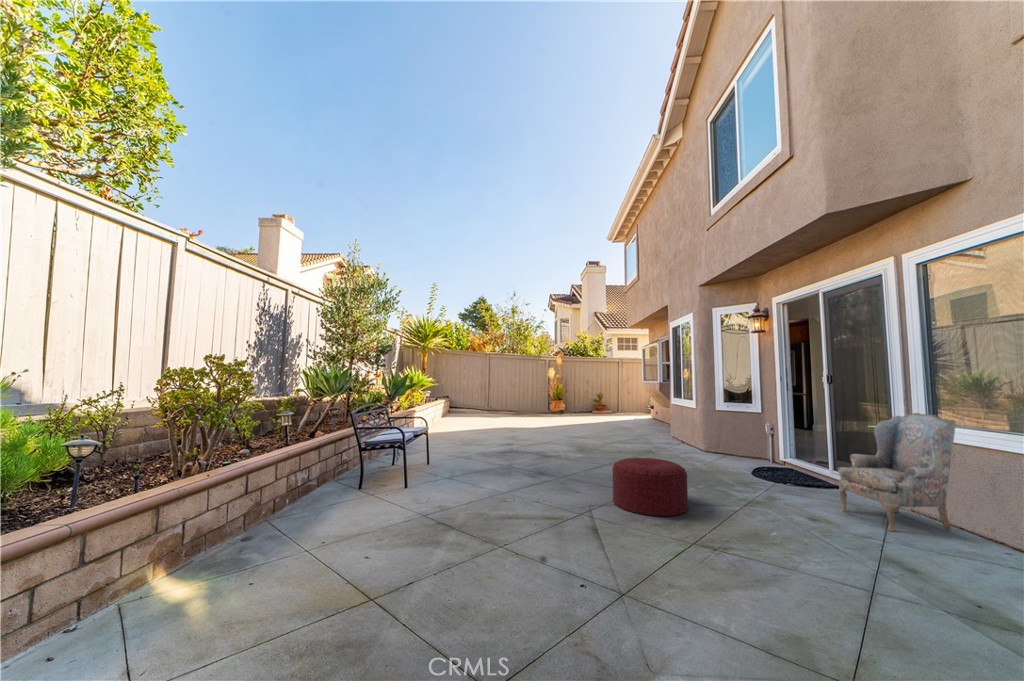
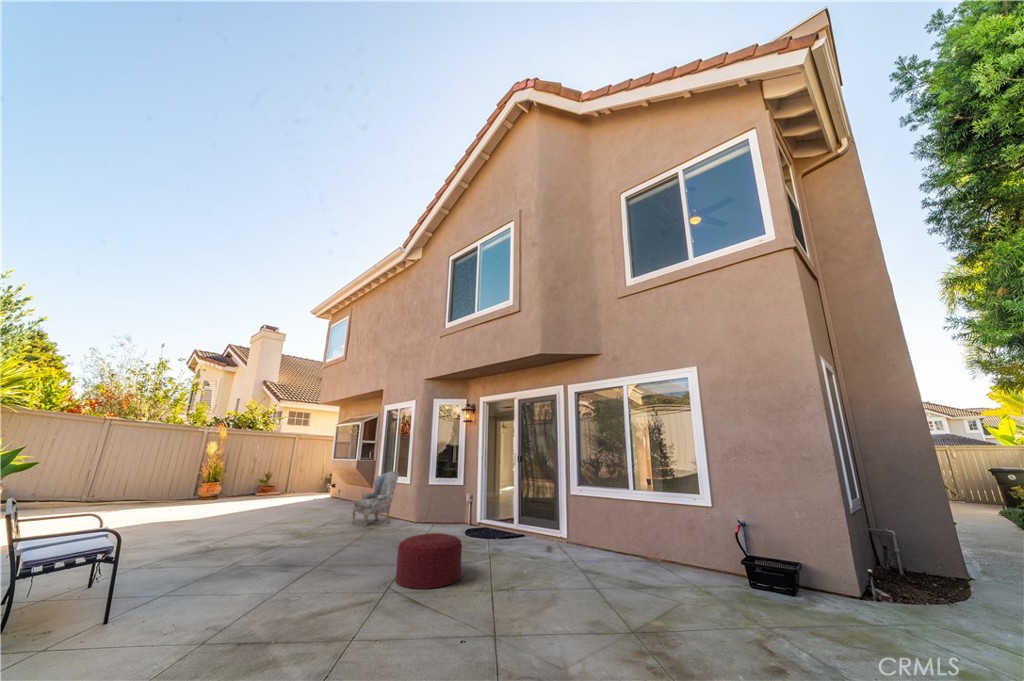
armchair: present [837,413,956,531] -> present [352,471,399,527]

